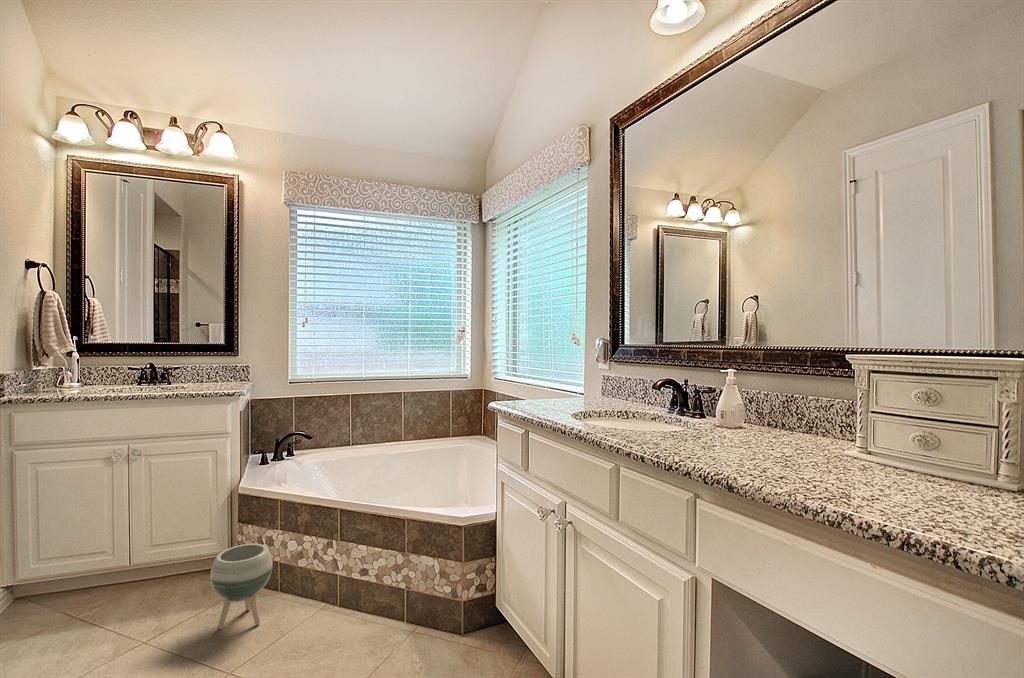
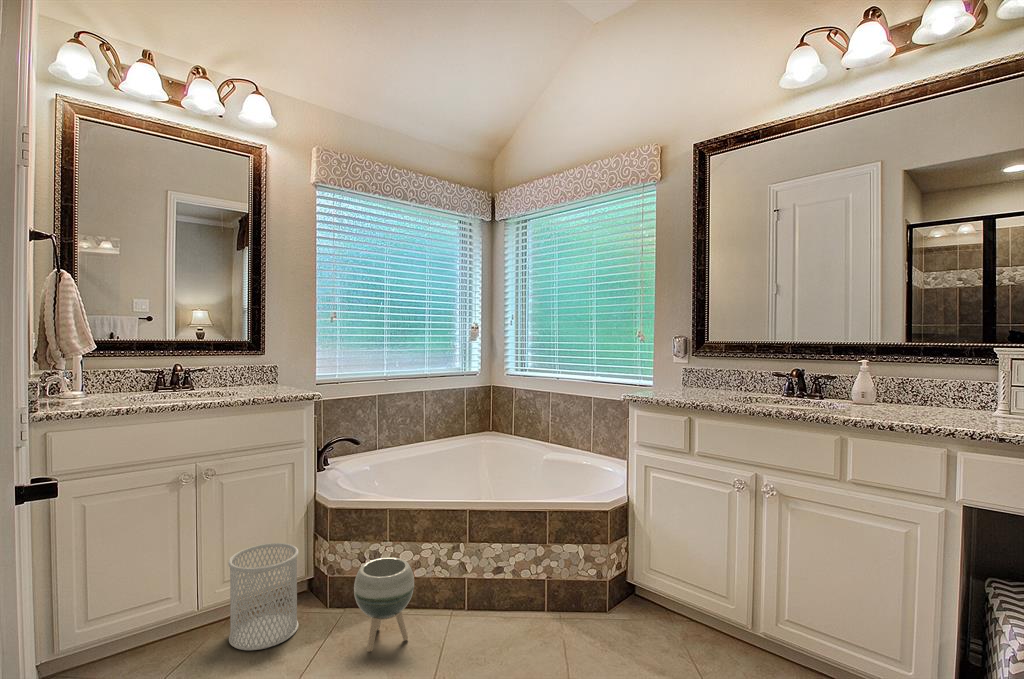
wastebasket: none [138,518,204,608] -> present [228,543,299,650]

